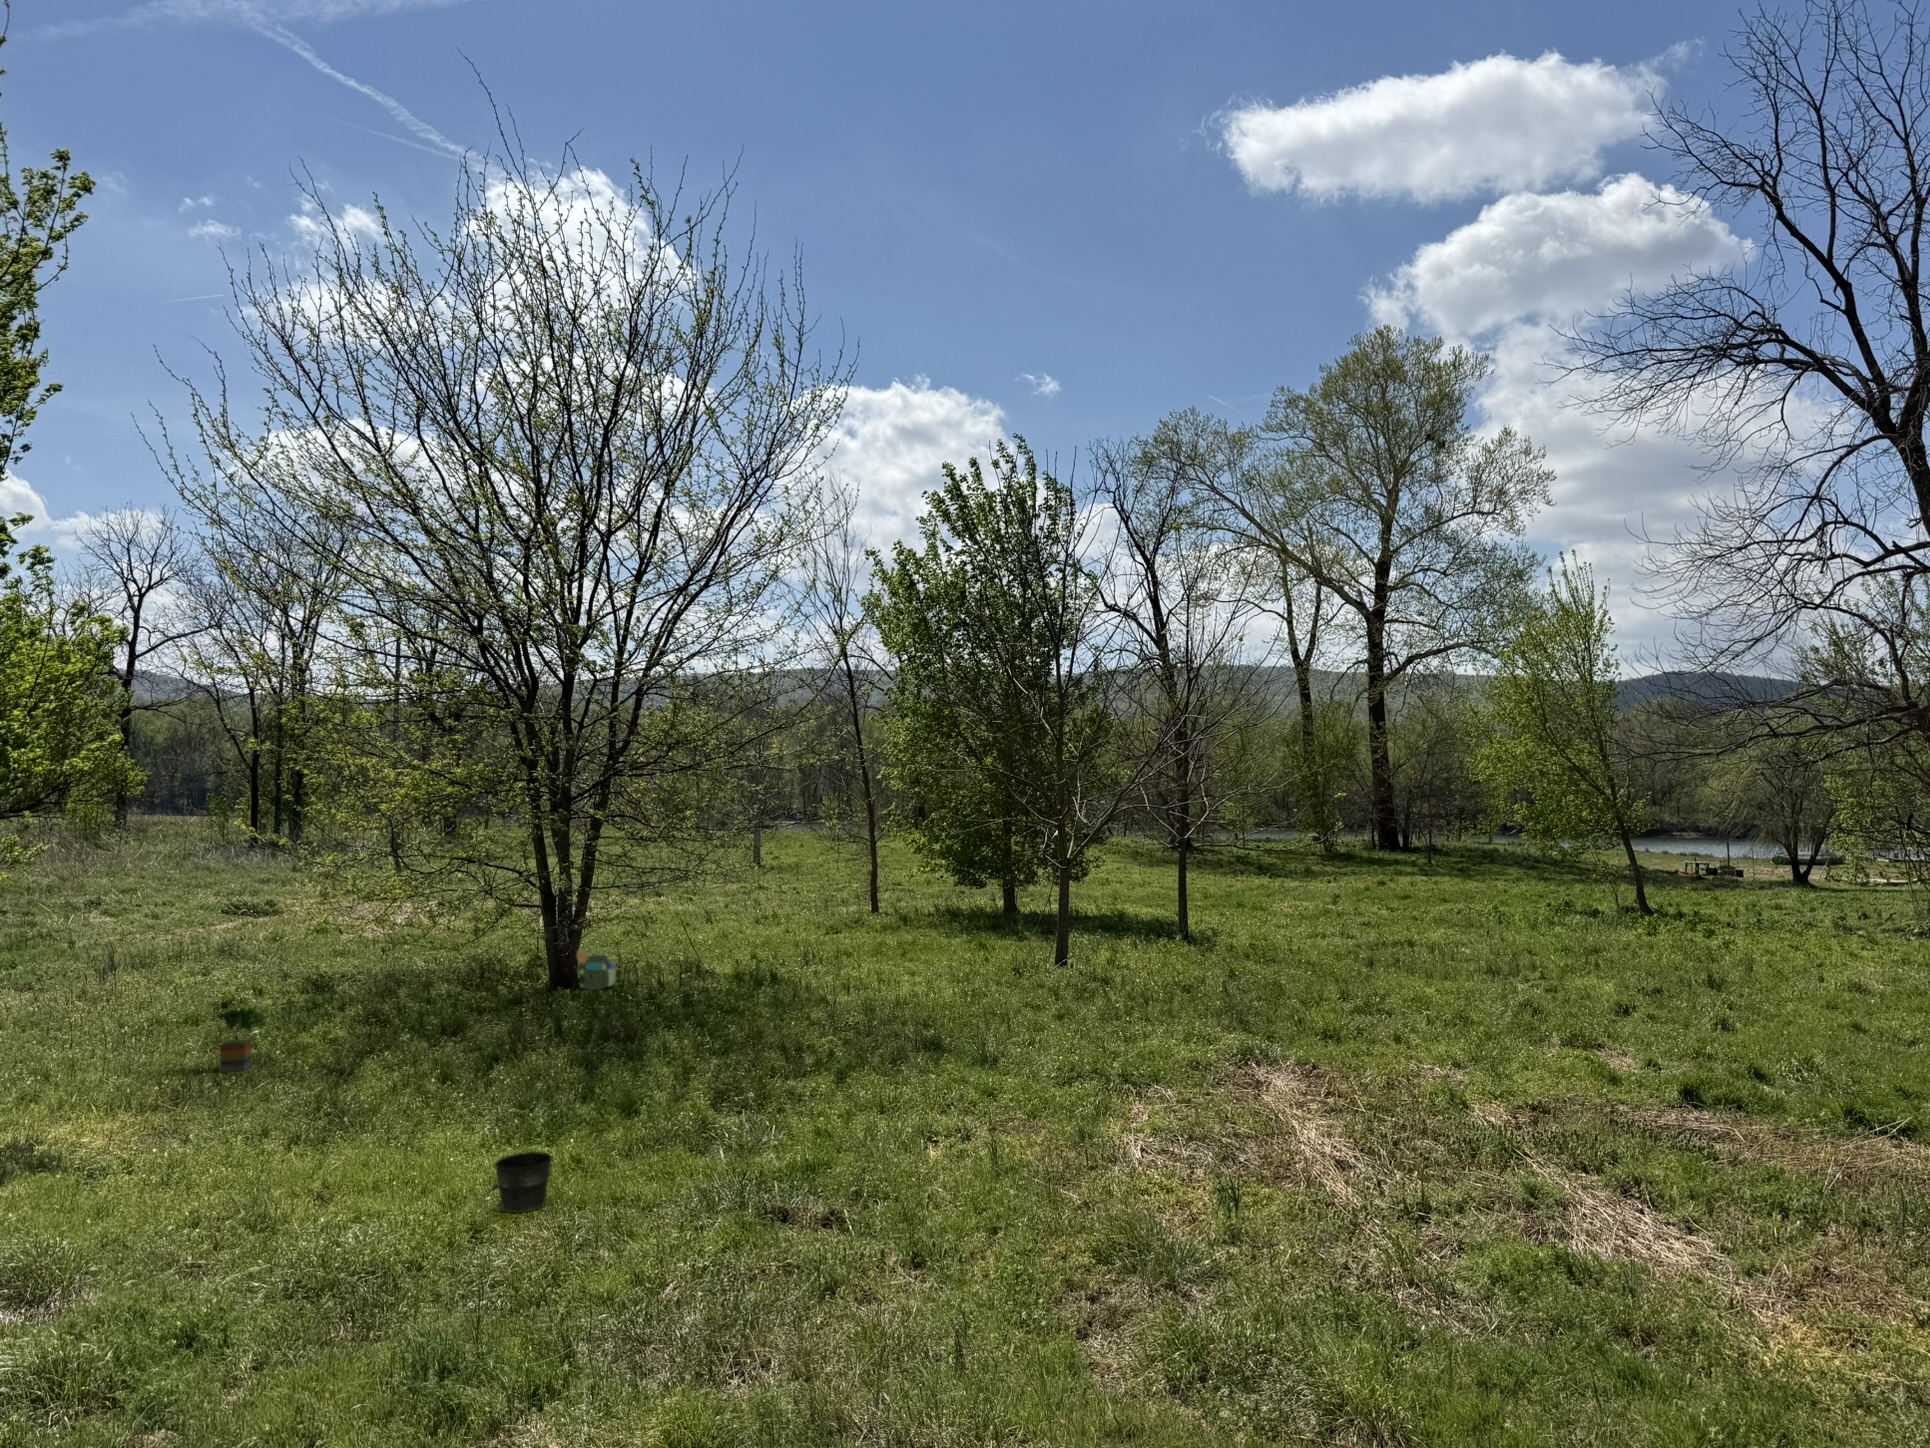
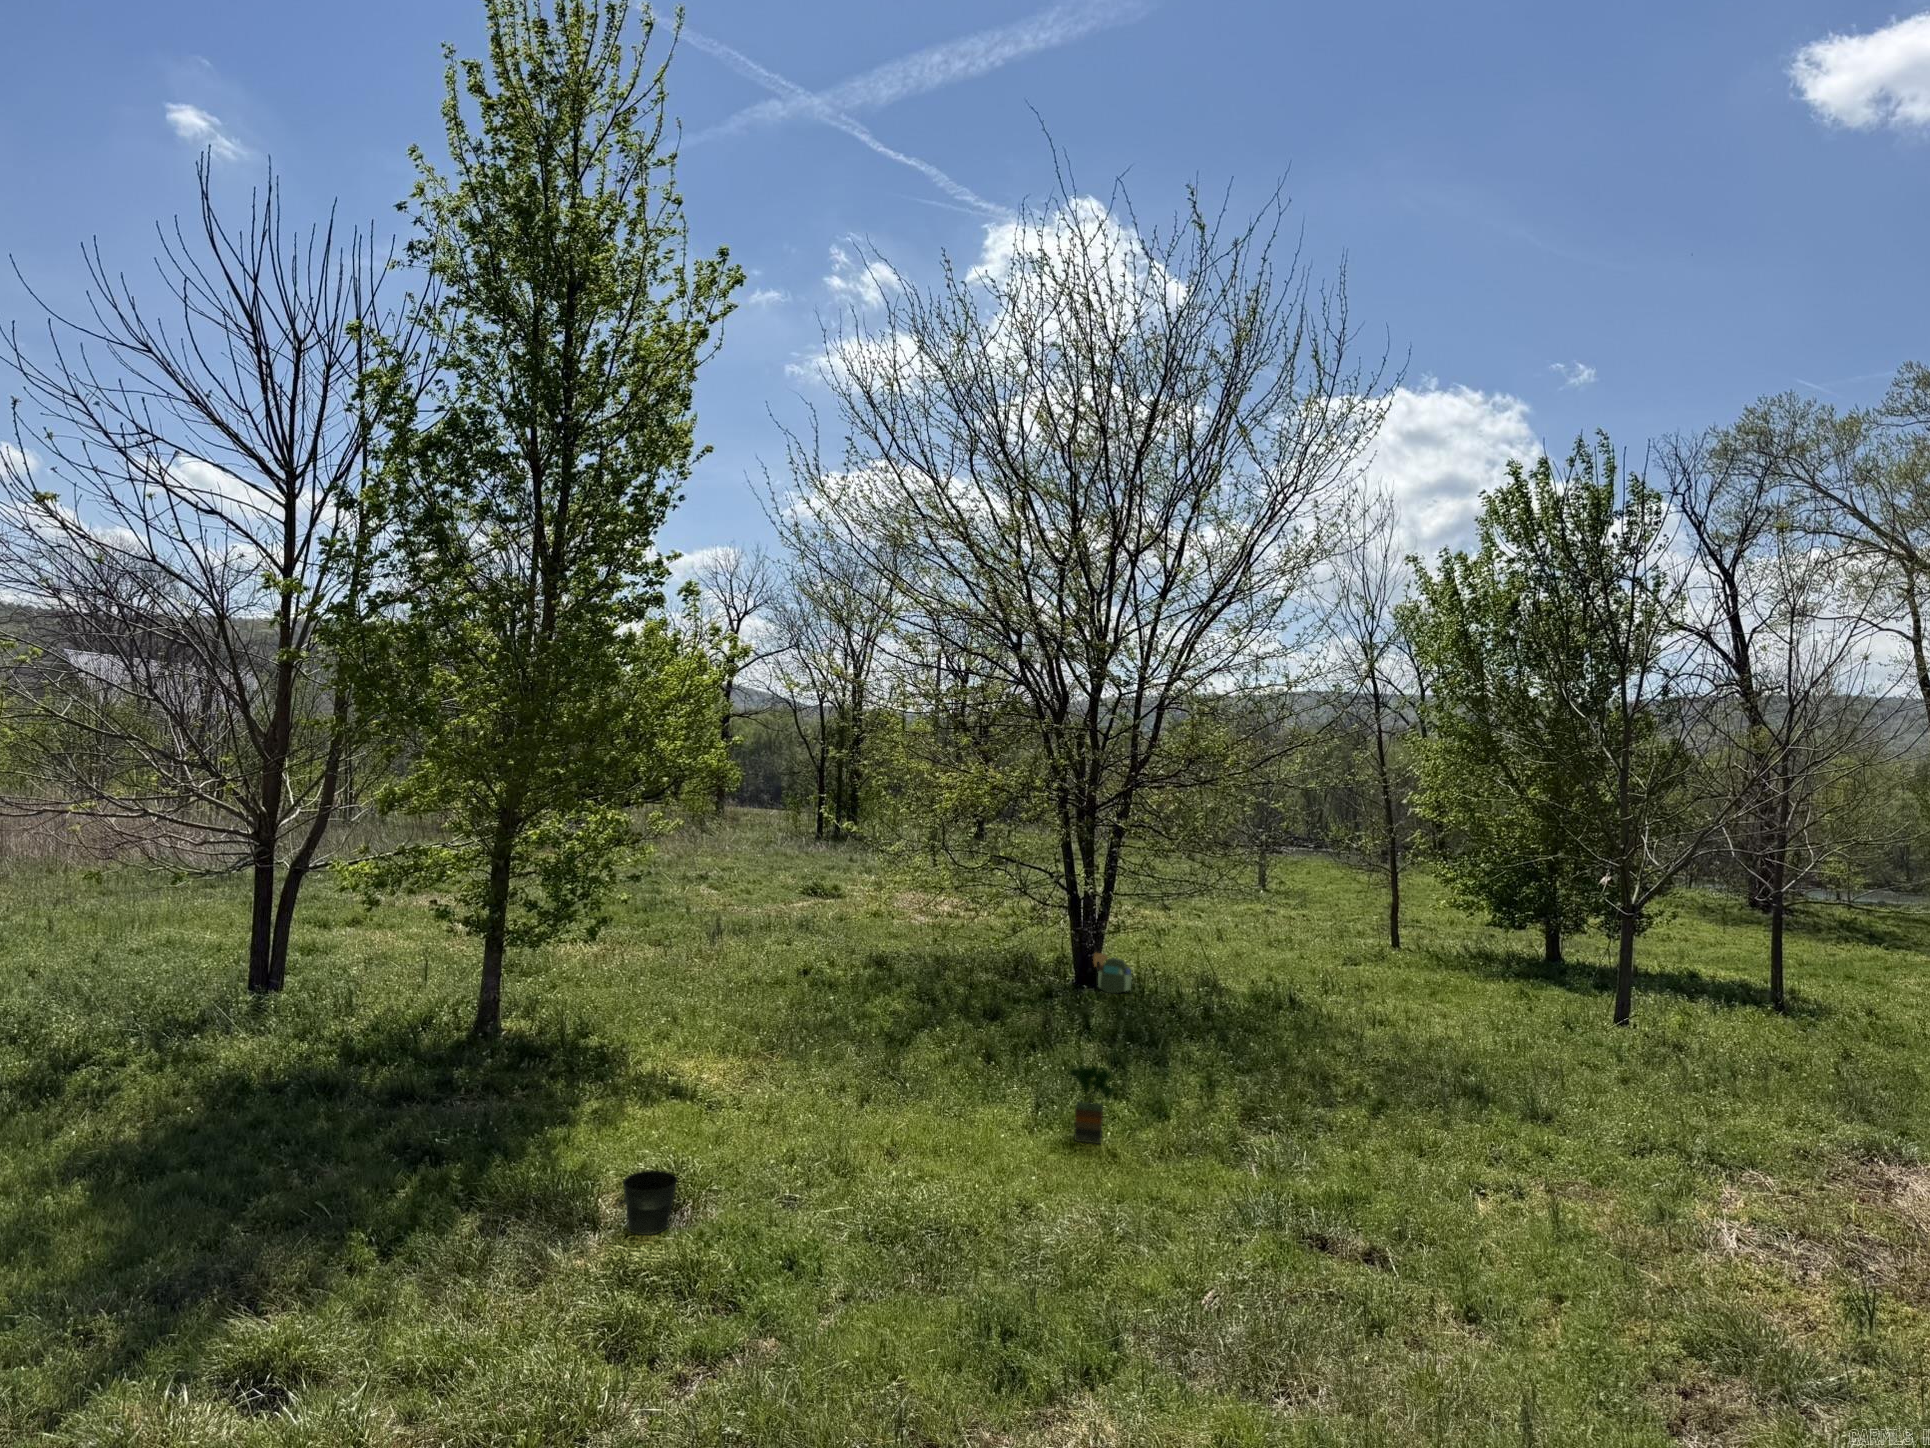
potted tree: present [217,1008,260,1072] -> present [1070,1066,1115,1144]
bucket: present [489,1152,552,1213] -> present [619,1170,678,1235]

